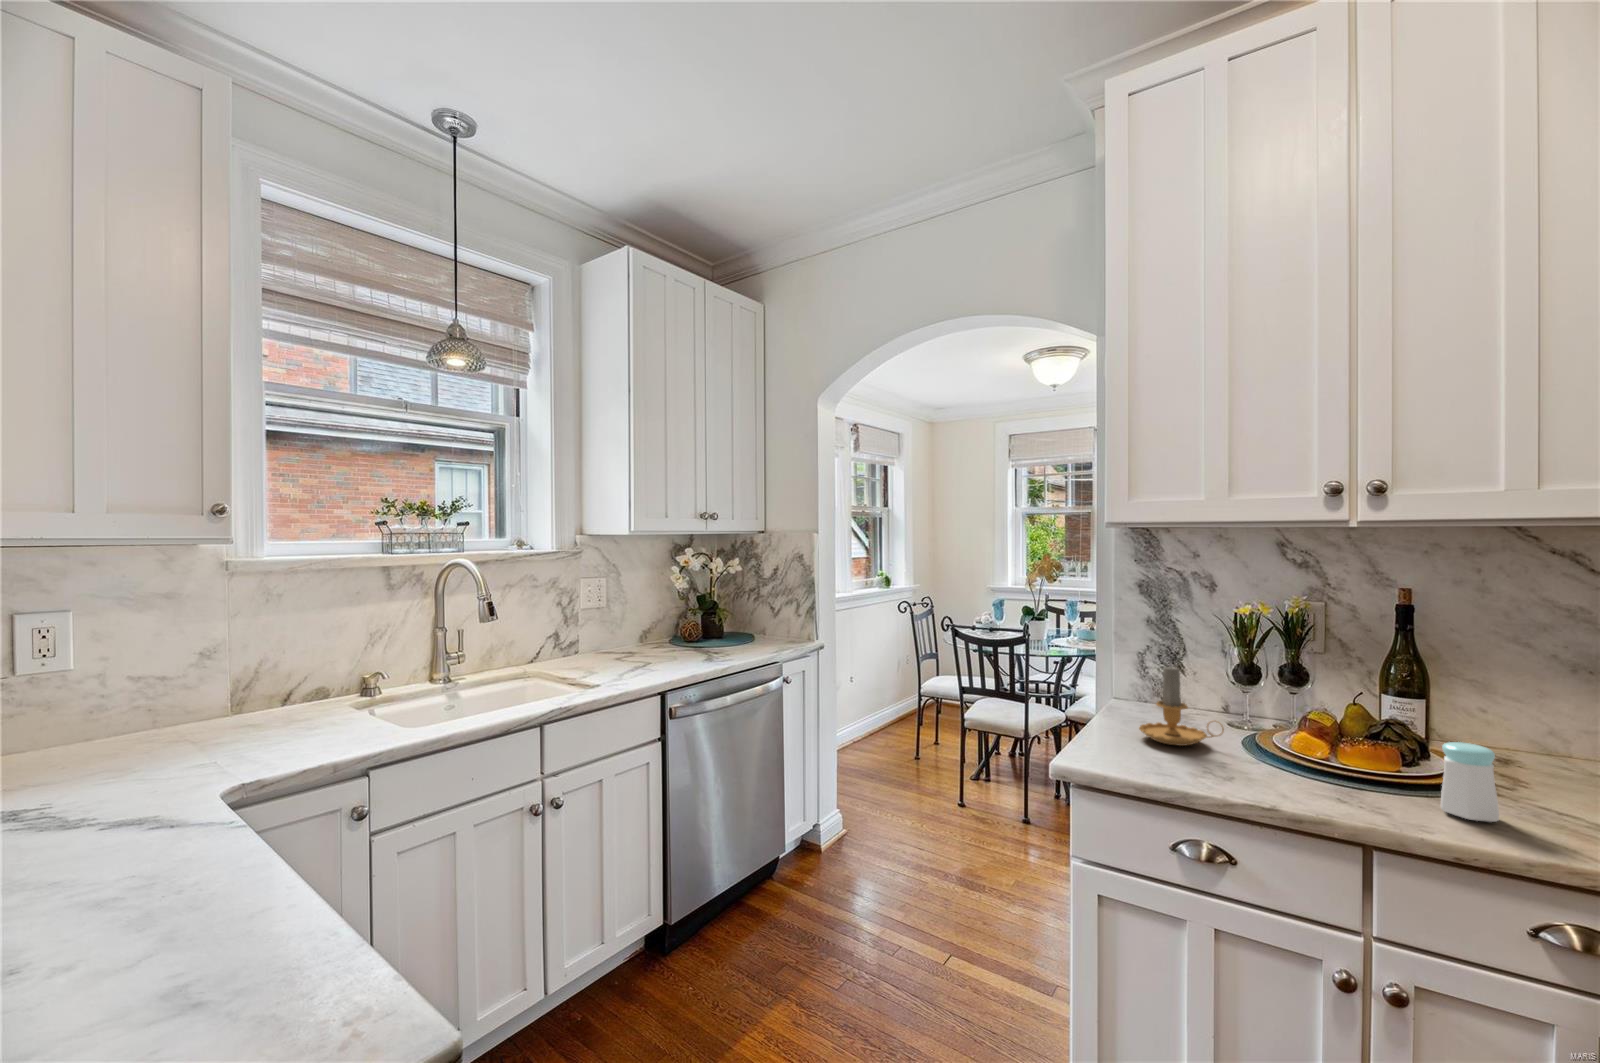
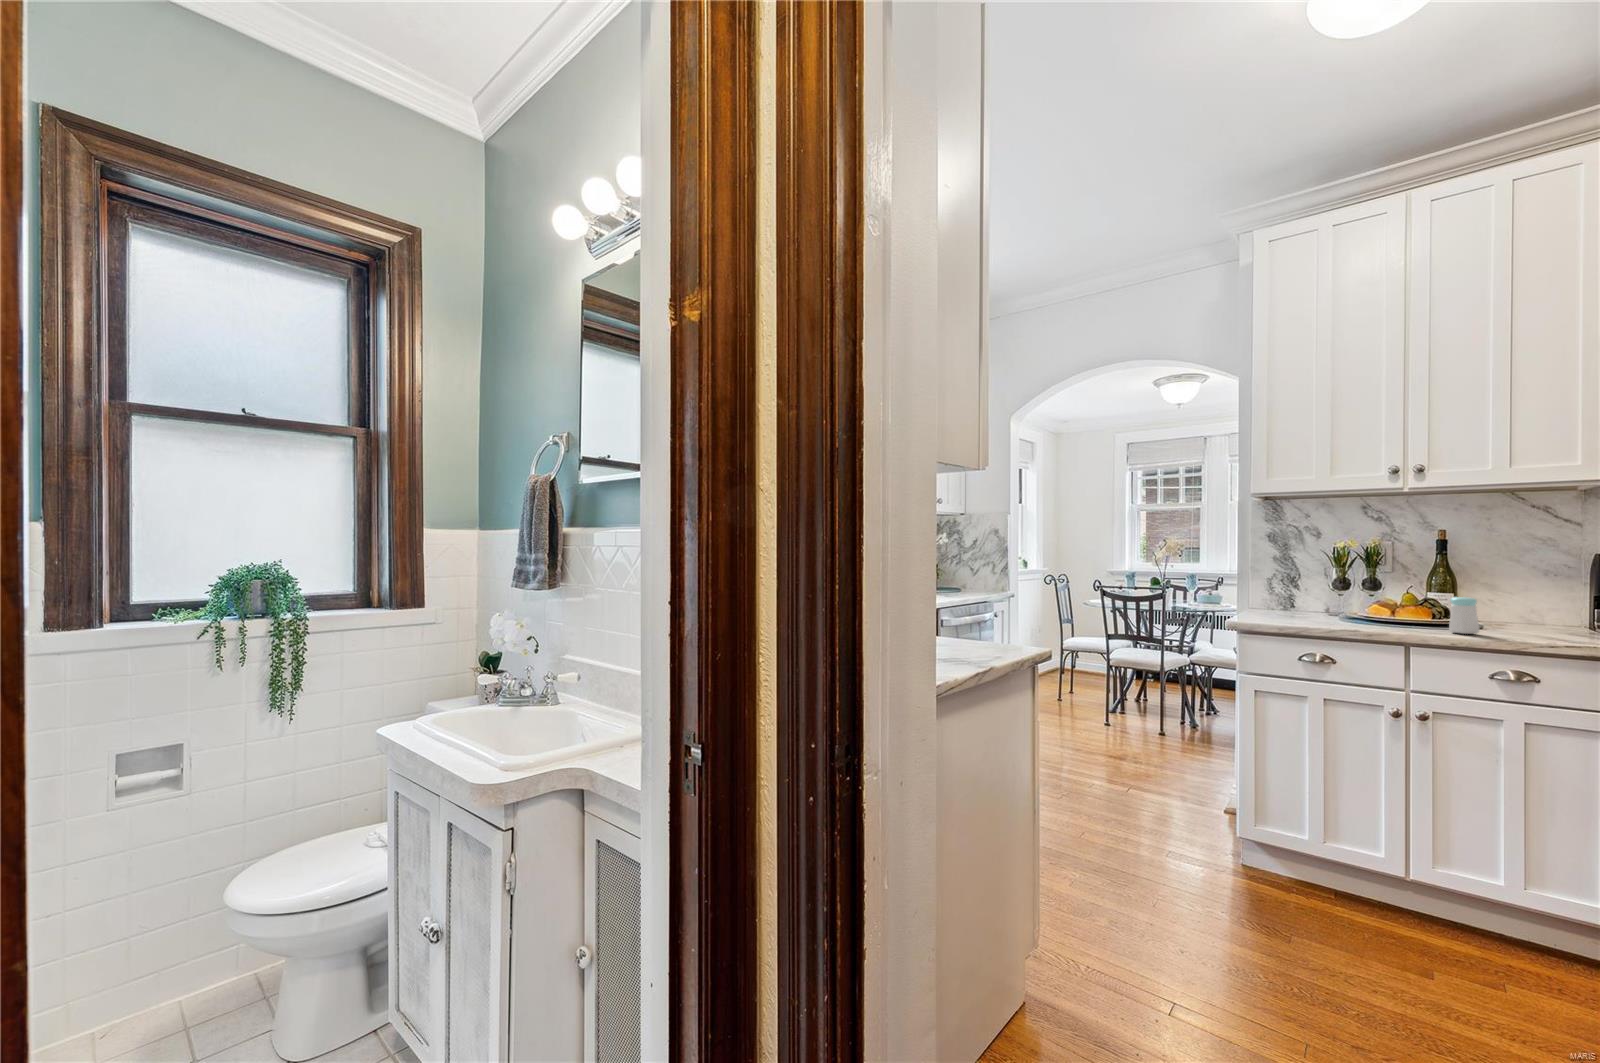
candle: present [1139,666,1224,746] -> none [1274,572,1328,618]

